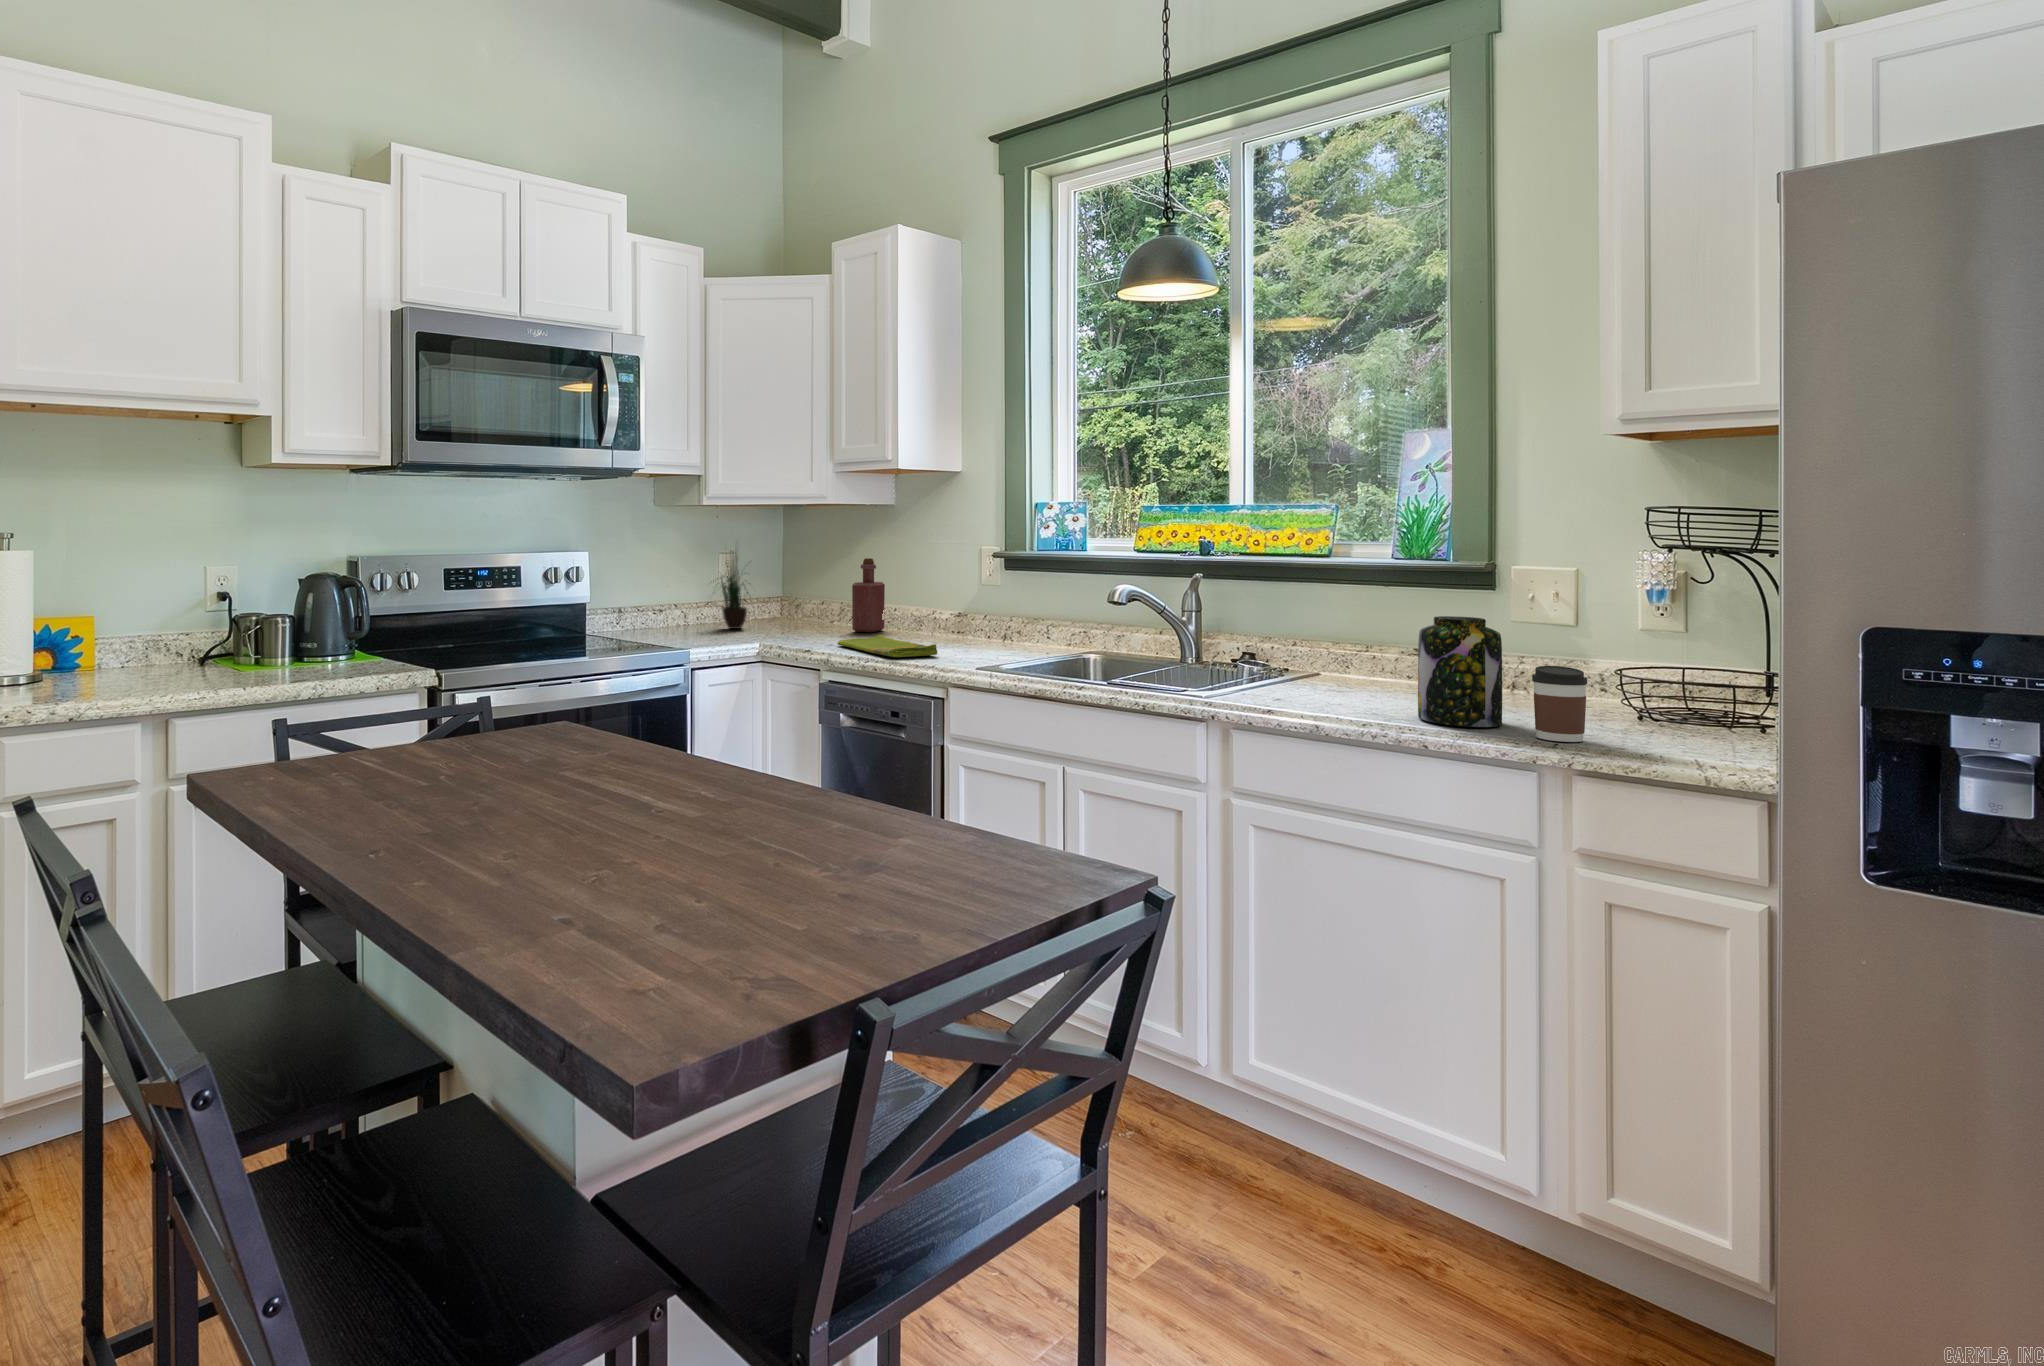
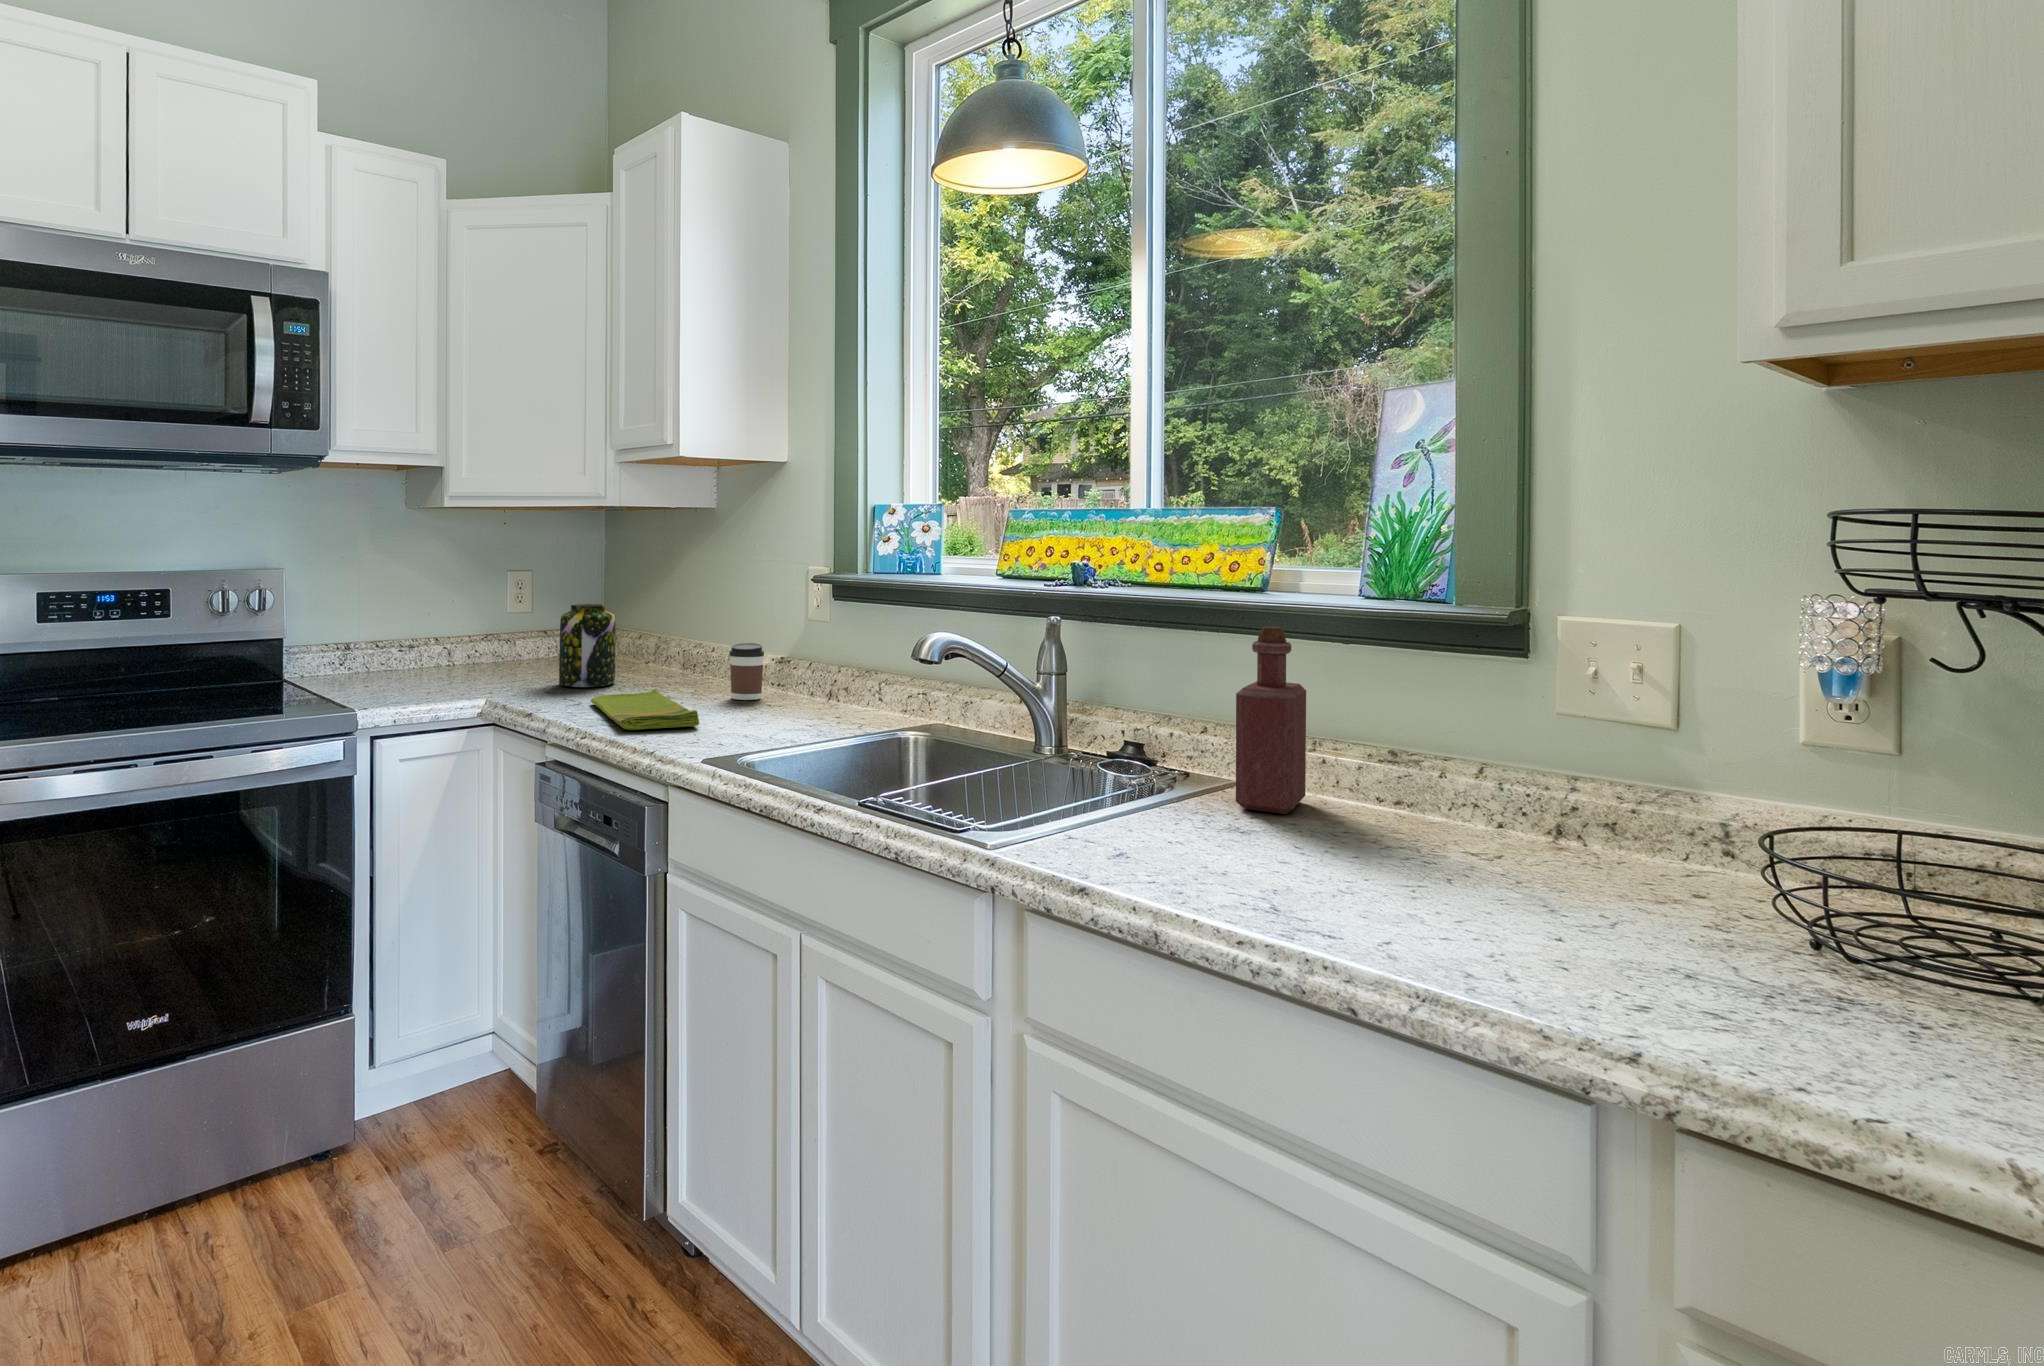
potted plant: present [717,553,750,629] -> none [469,538,542,671]
bottle: present [852,558,885,632] -> present [1236,627,1306,814]
jar: present [1418,616,1502,727] -> present [559,604,616,687]
coffee cup: present [1532,666,1587,742] -> present [729,643,764,700]

